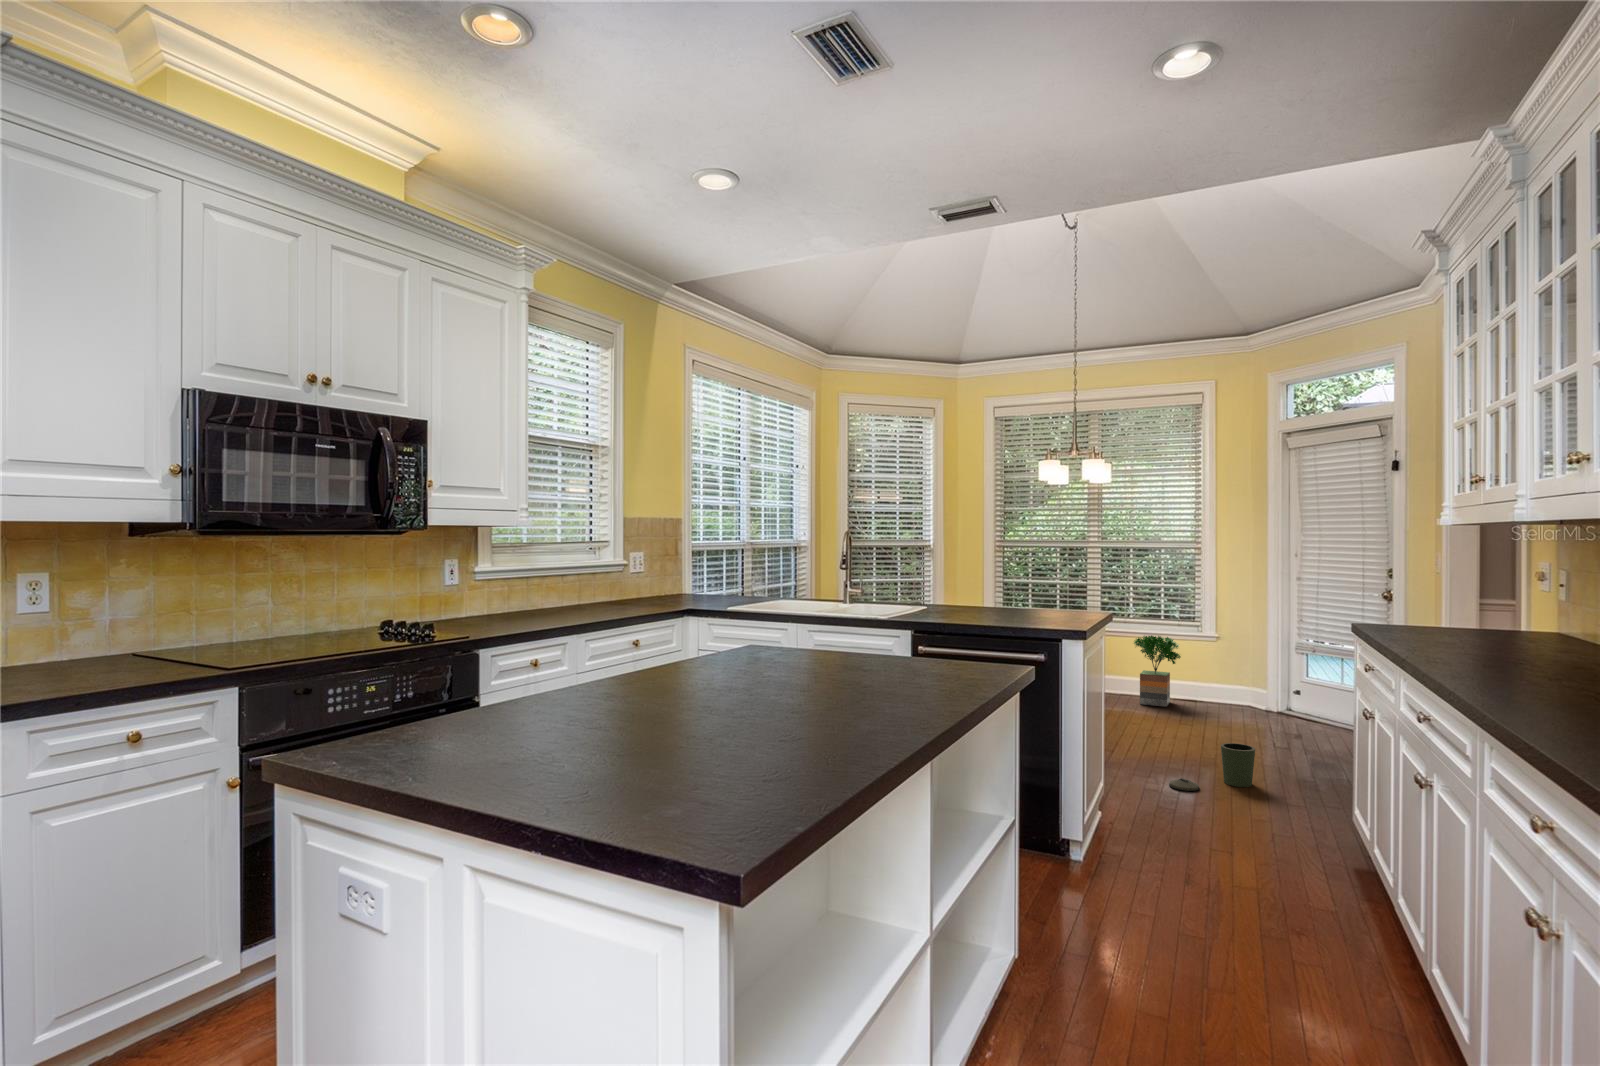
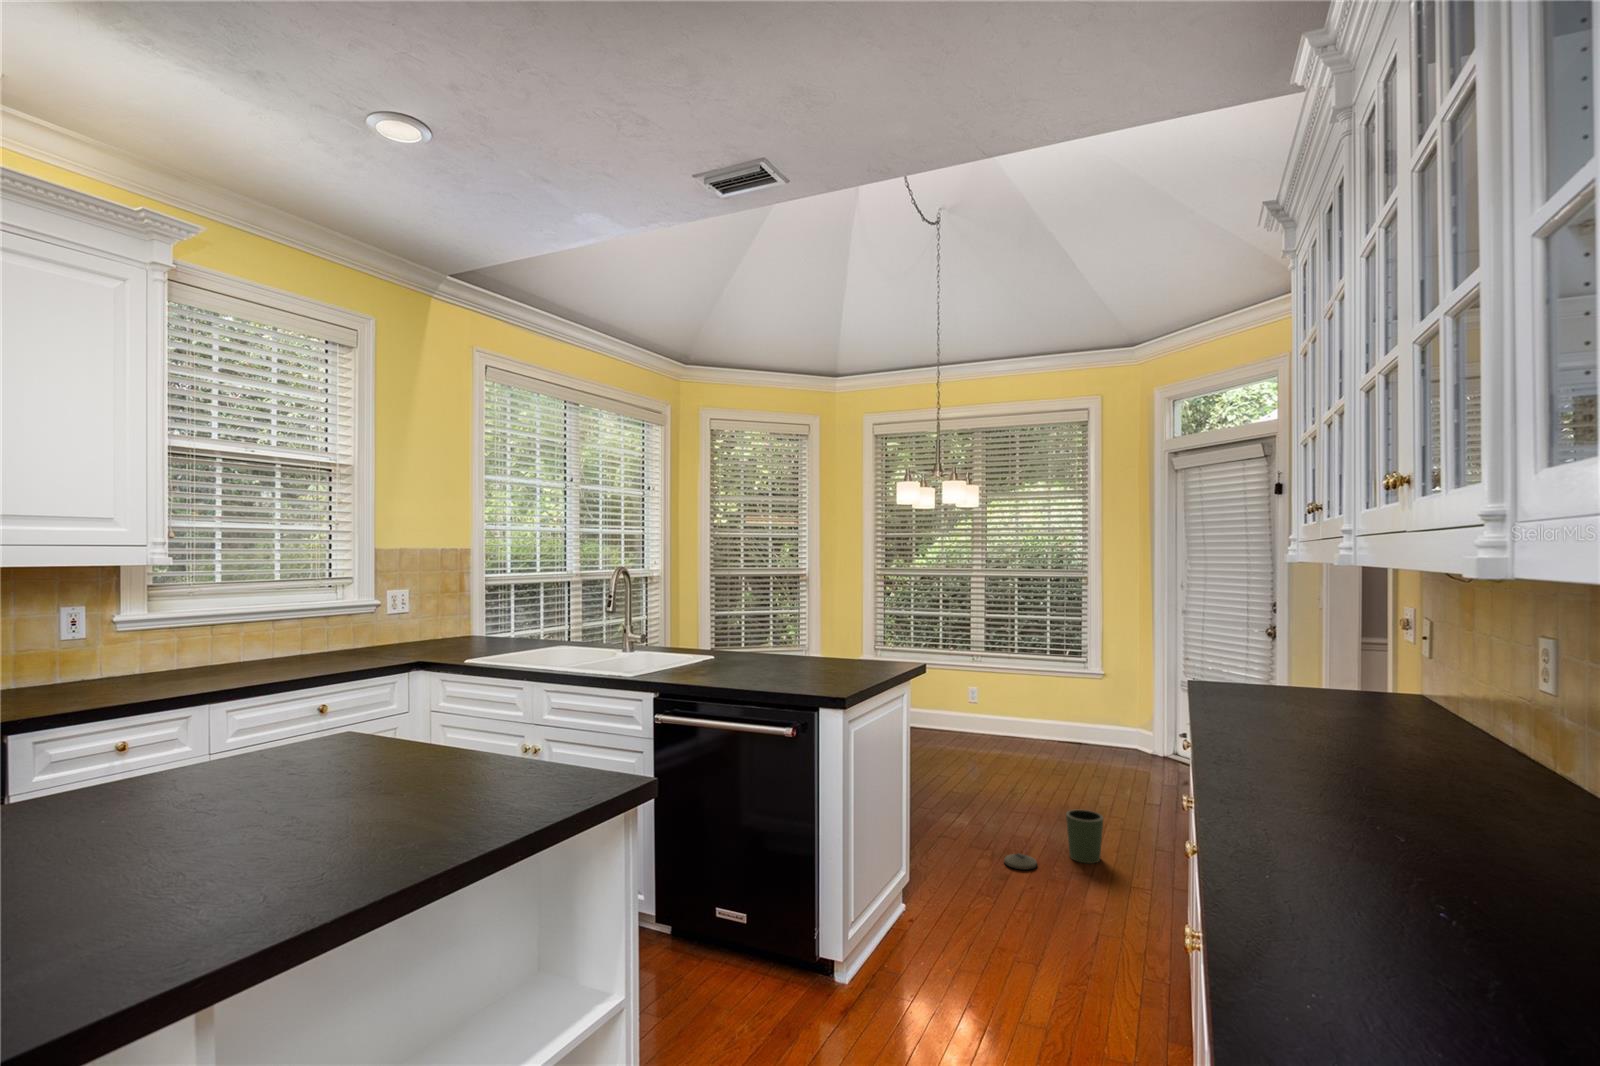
potted tree: present [1134,635,1181,707] -> none [1014,671,1065,751]

